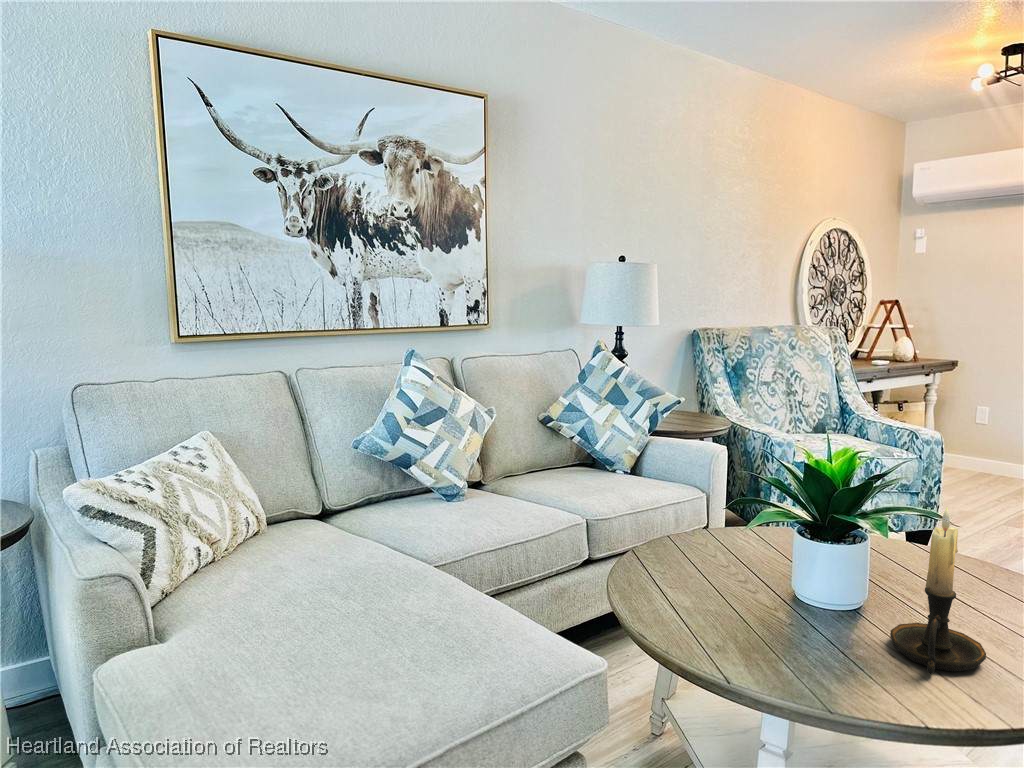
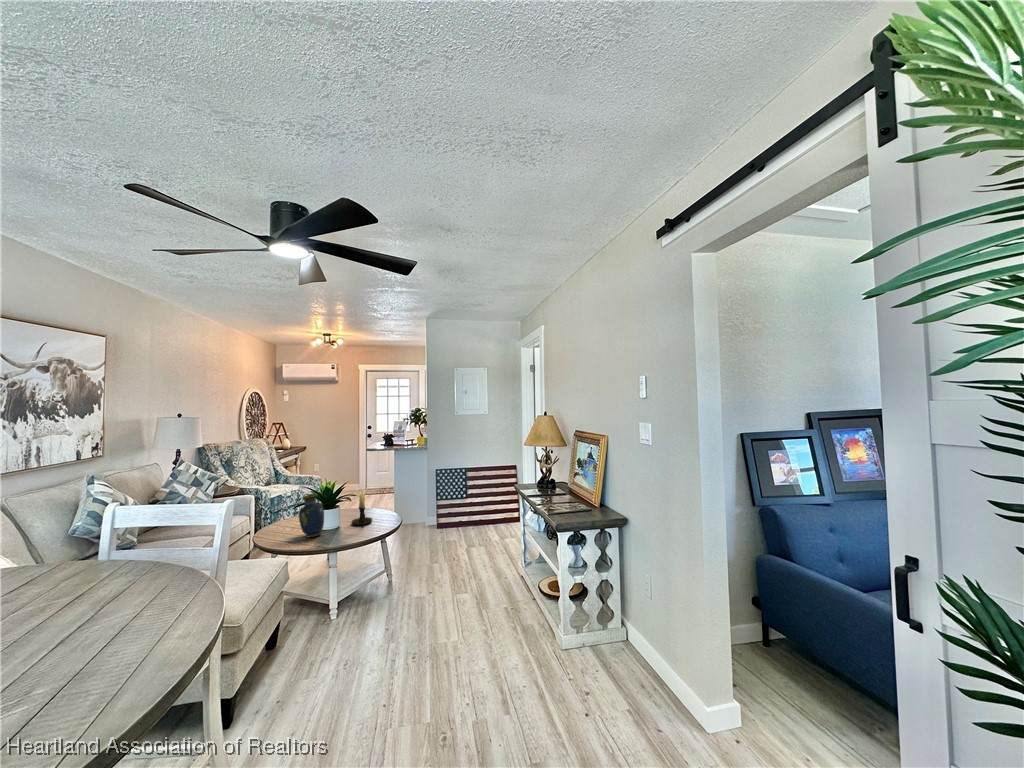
vase: none [683,487,768,638] -> present [299,494,324,537]

